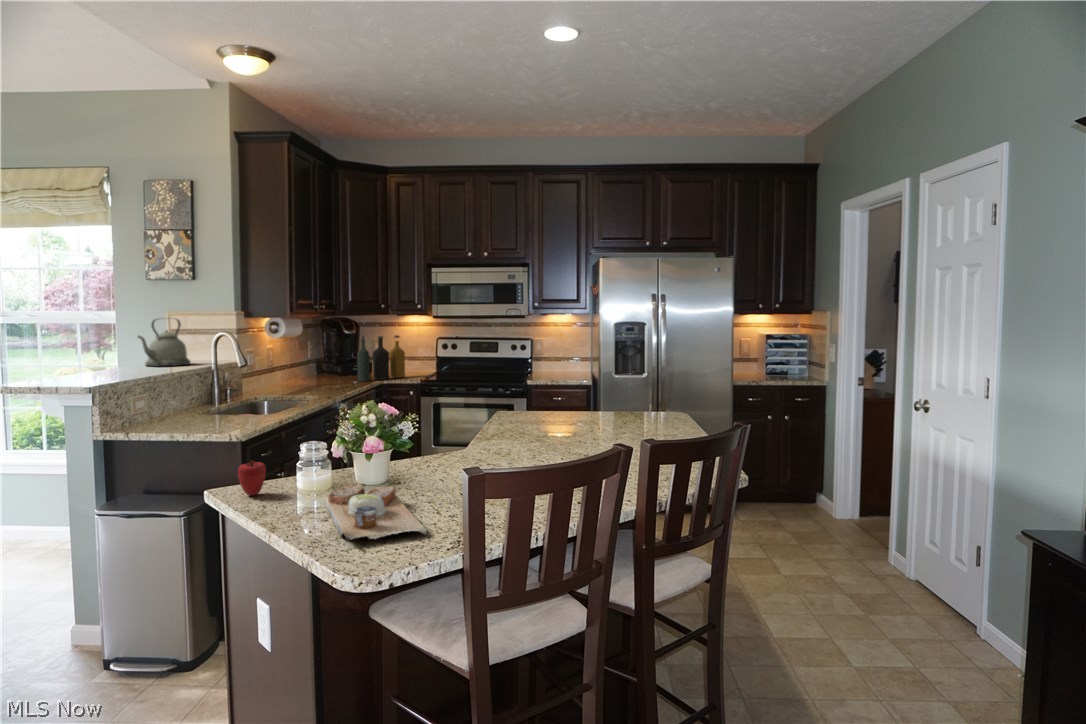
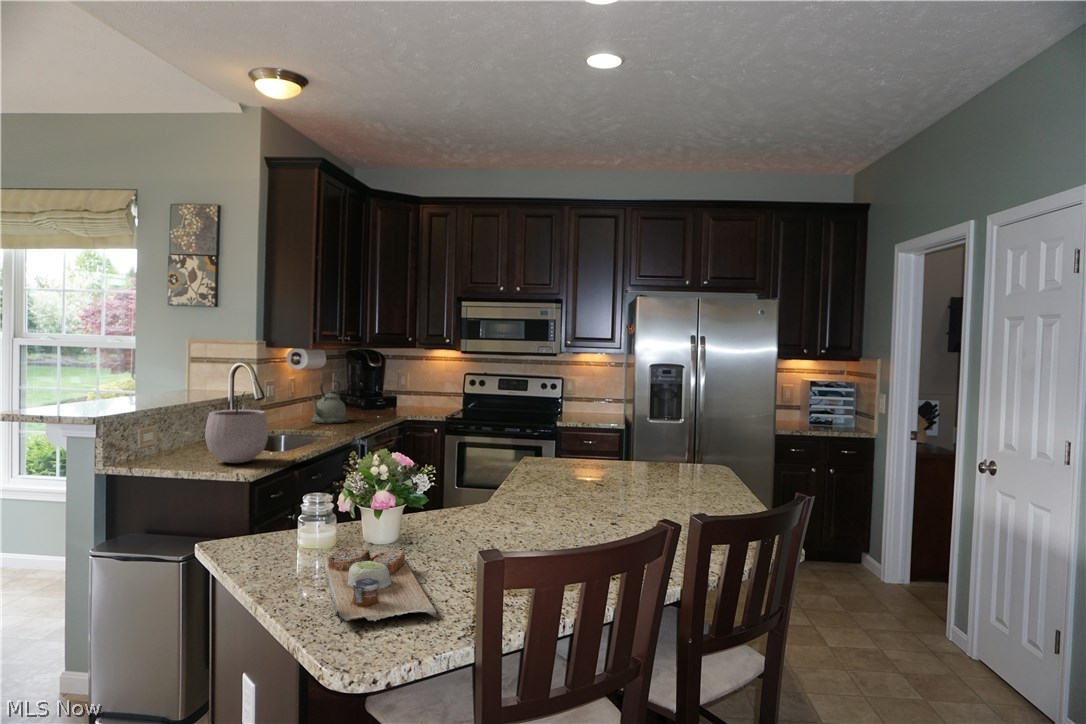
kettle: present [138,319,190,366] -> present [311,382,348,424]
bottle: present [357,335,405,382] -> none [381,369,431,416]
plant pot: none [196,357,256,426] -> present [205,392,268,463]
apple: present [238,461,266,495] -> none [231,513,262,552]

